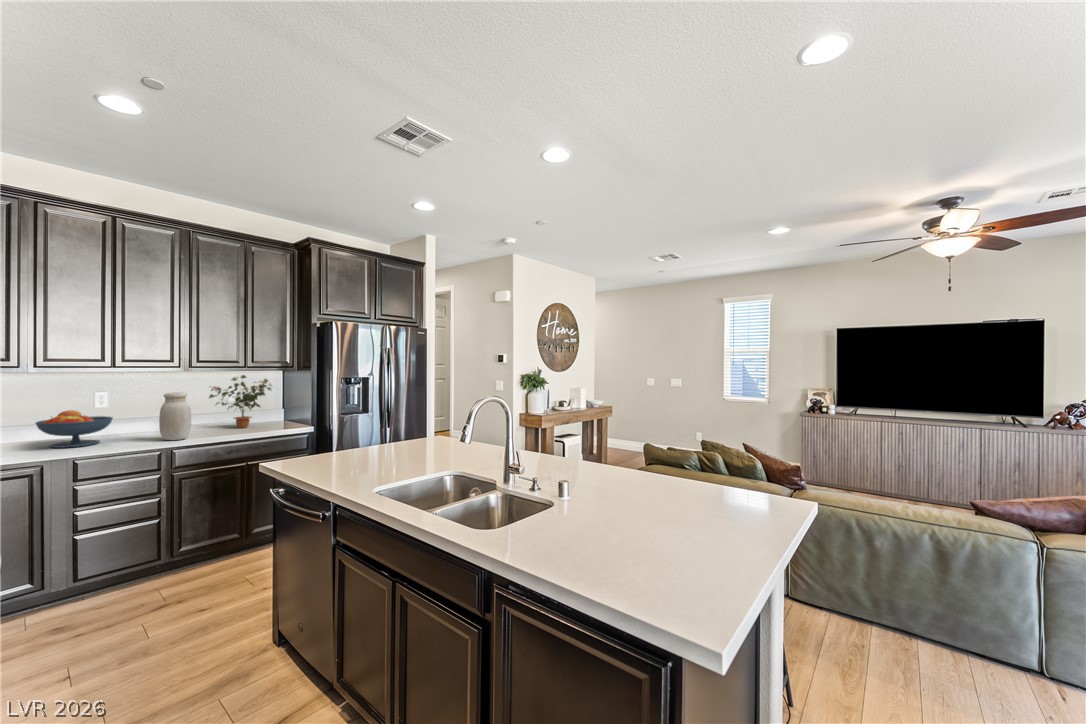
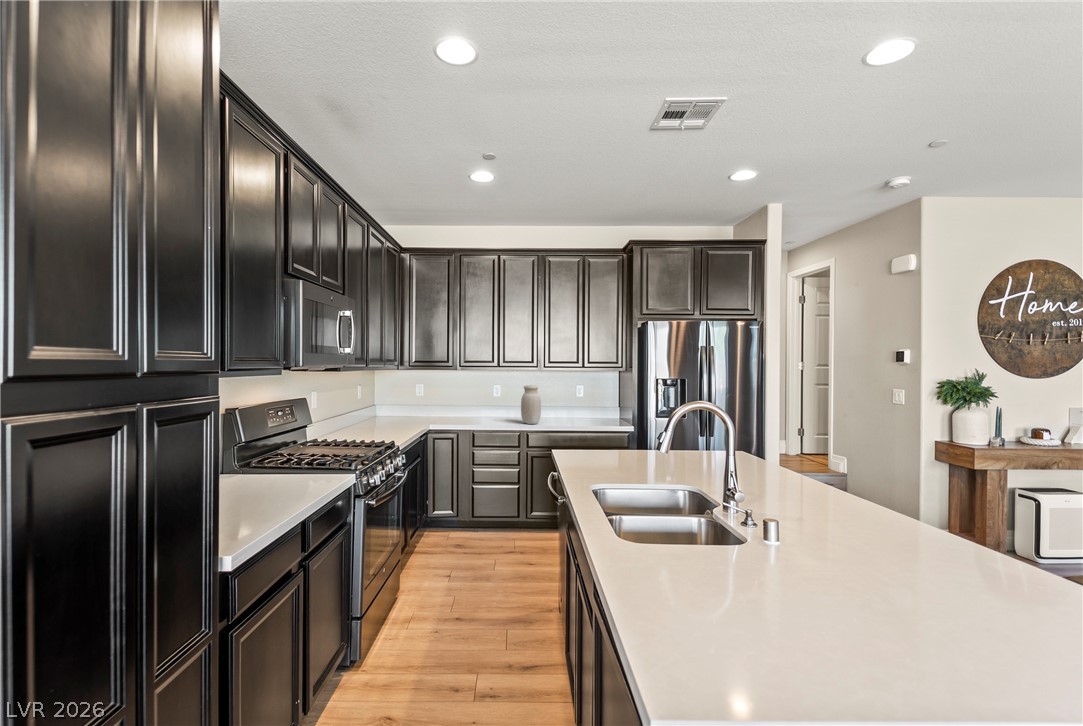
potted plant: present [209,375,272,428] -> none [560,373,608,420]
fruit bowl: present [36,410,113,448] -> none [459,395,498,422]

